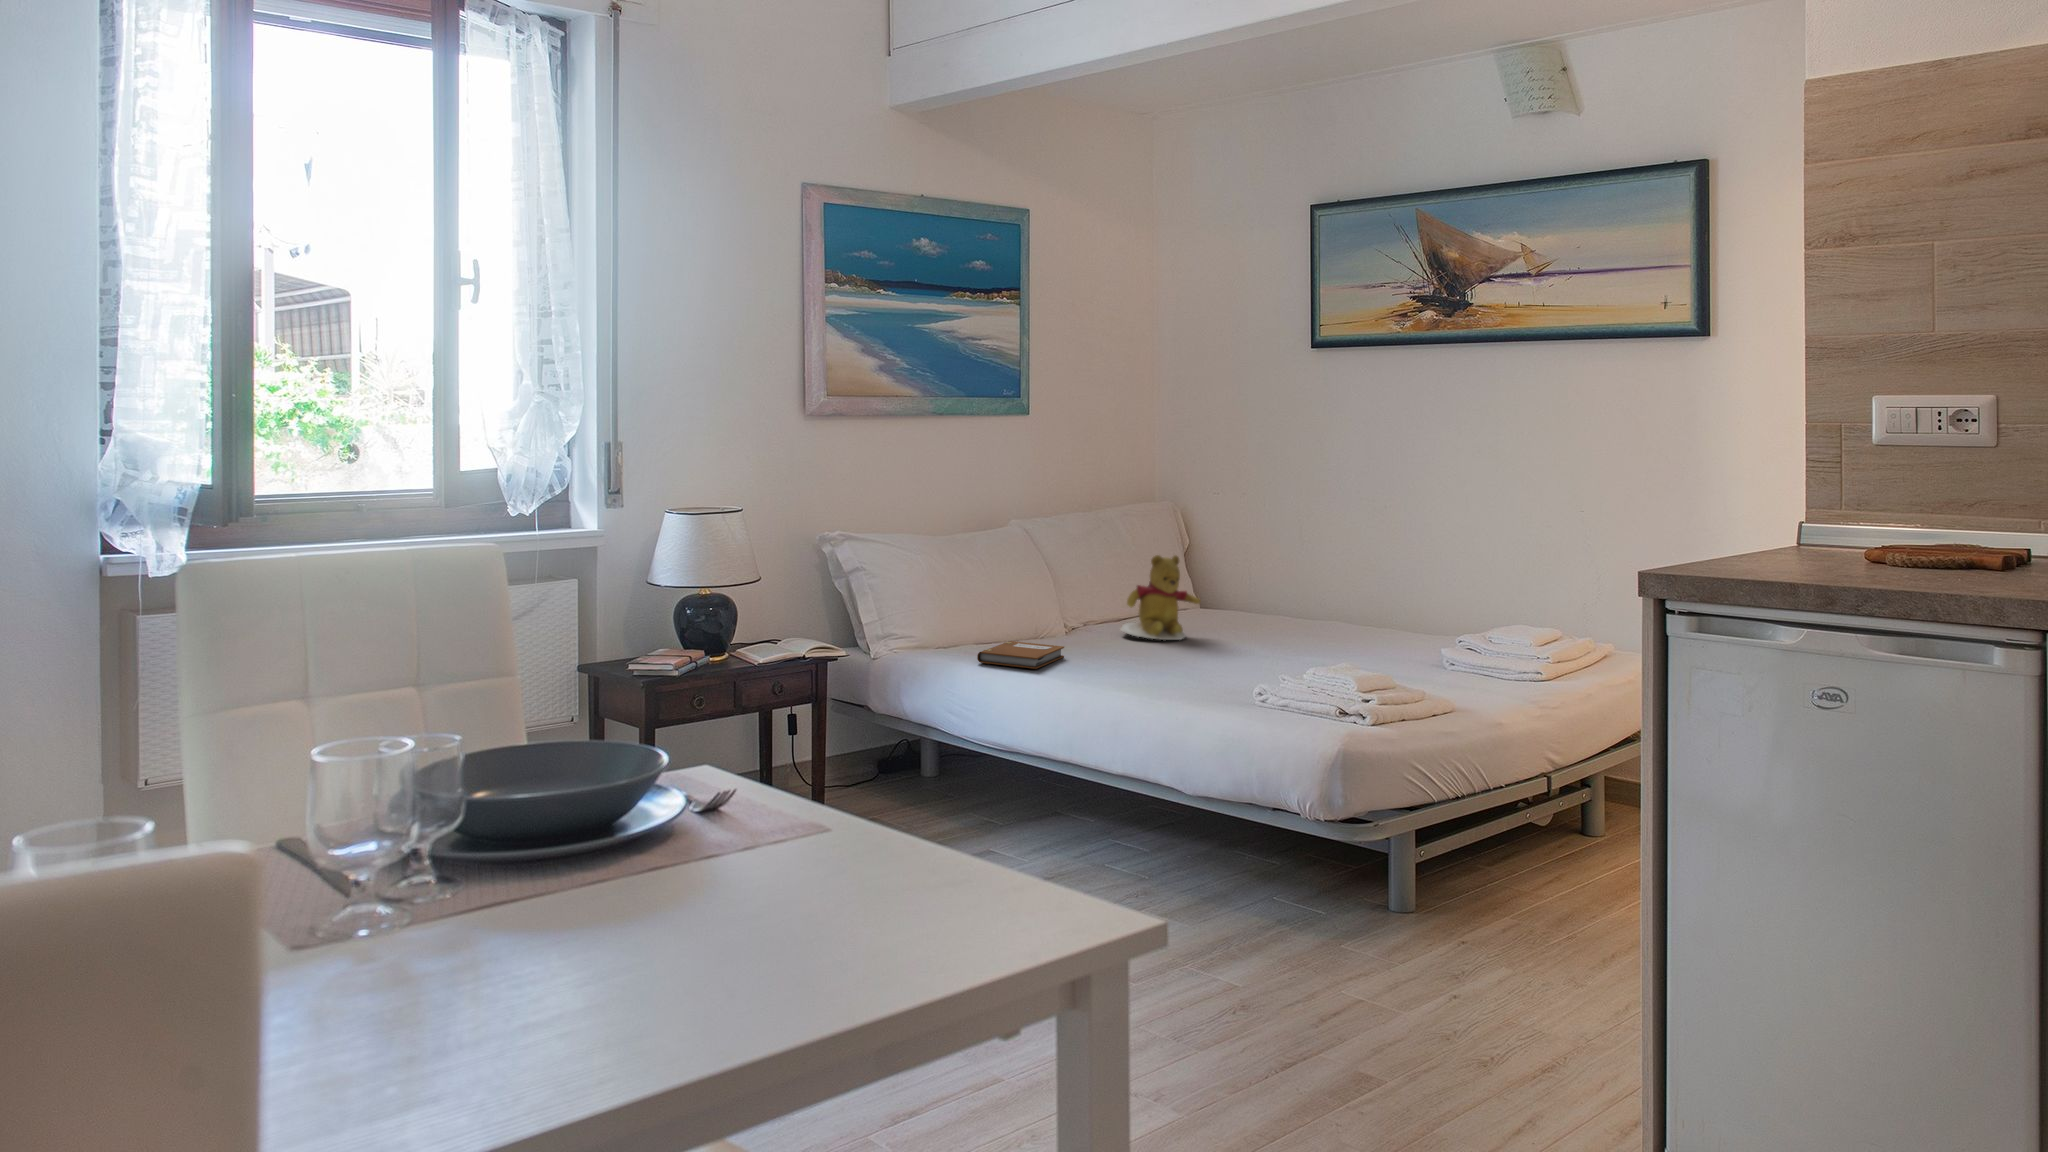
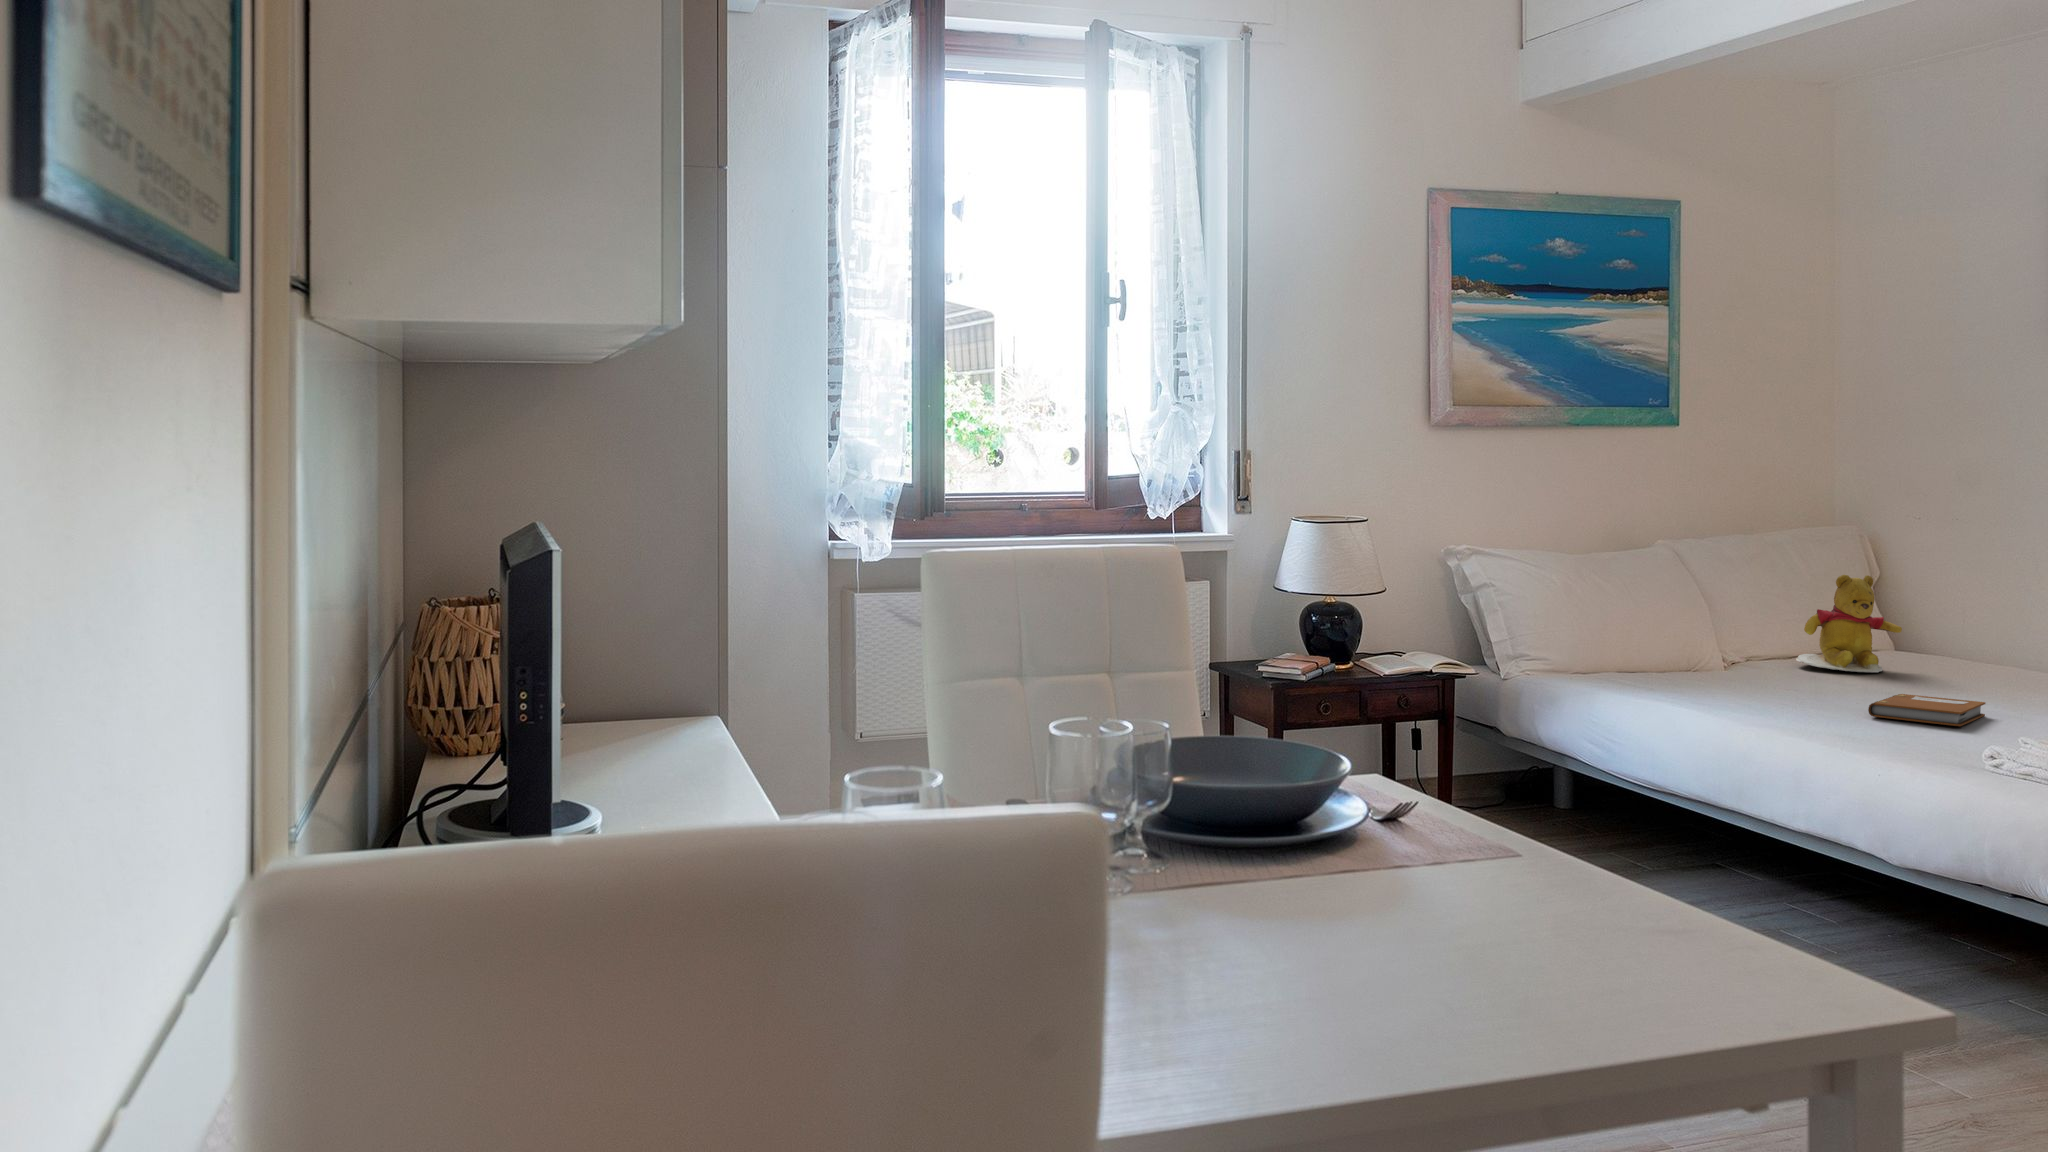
notebook: present [977,641,1064,669] -> present [1868,694,1985,726]

